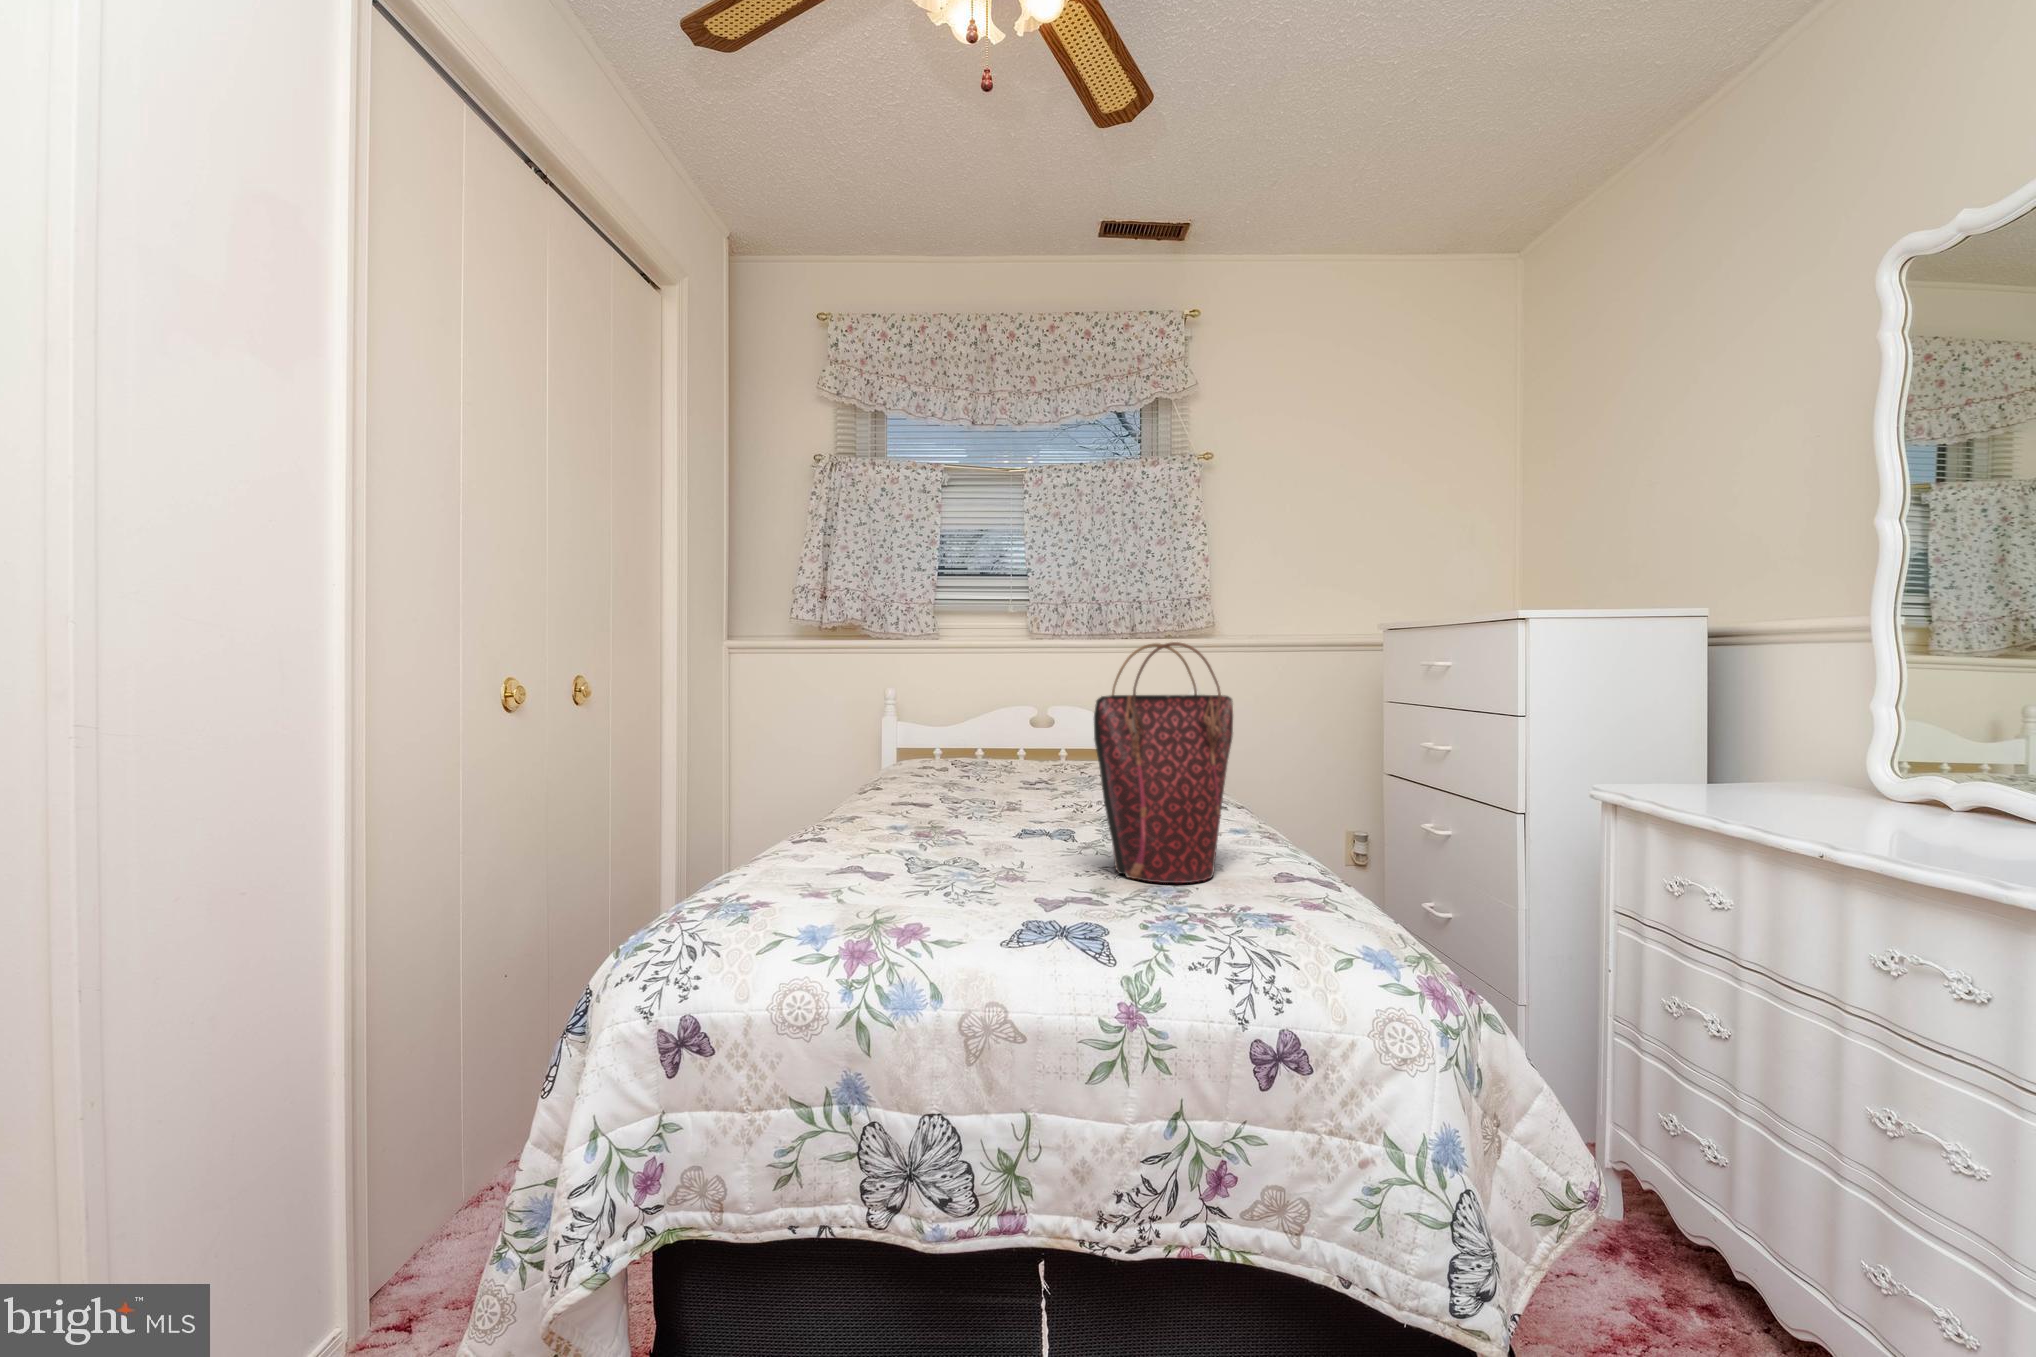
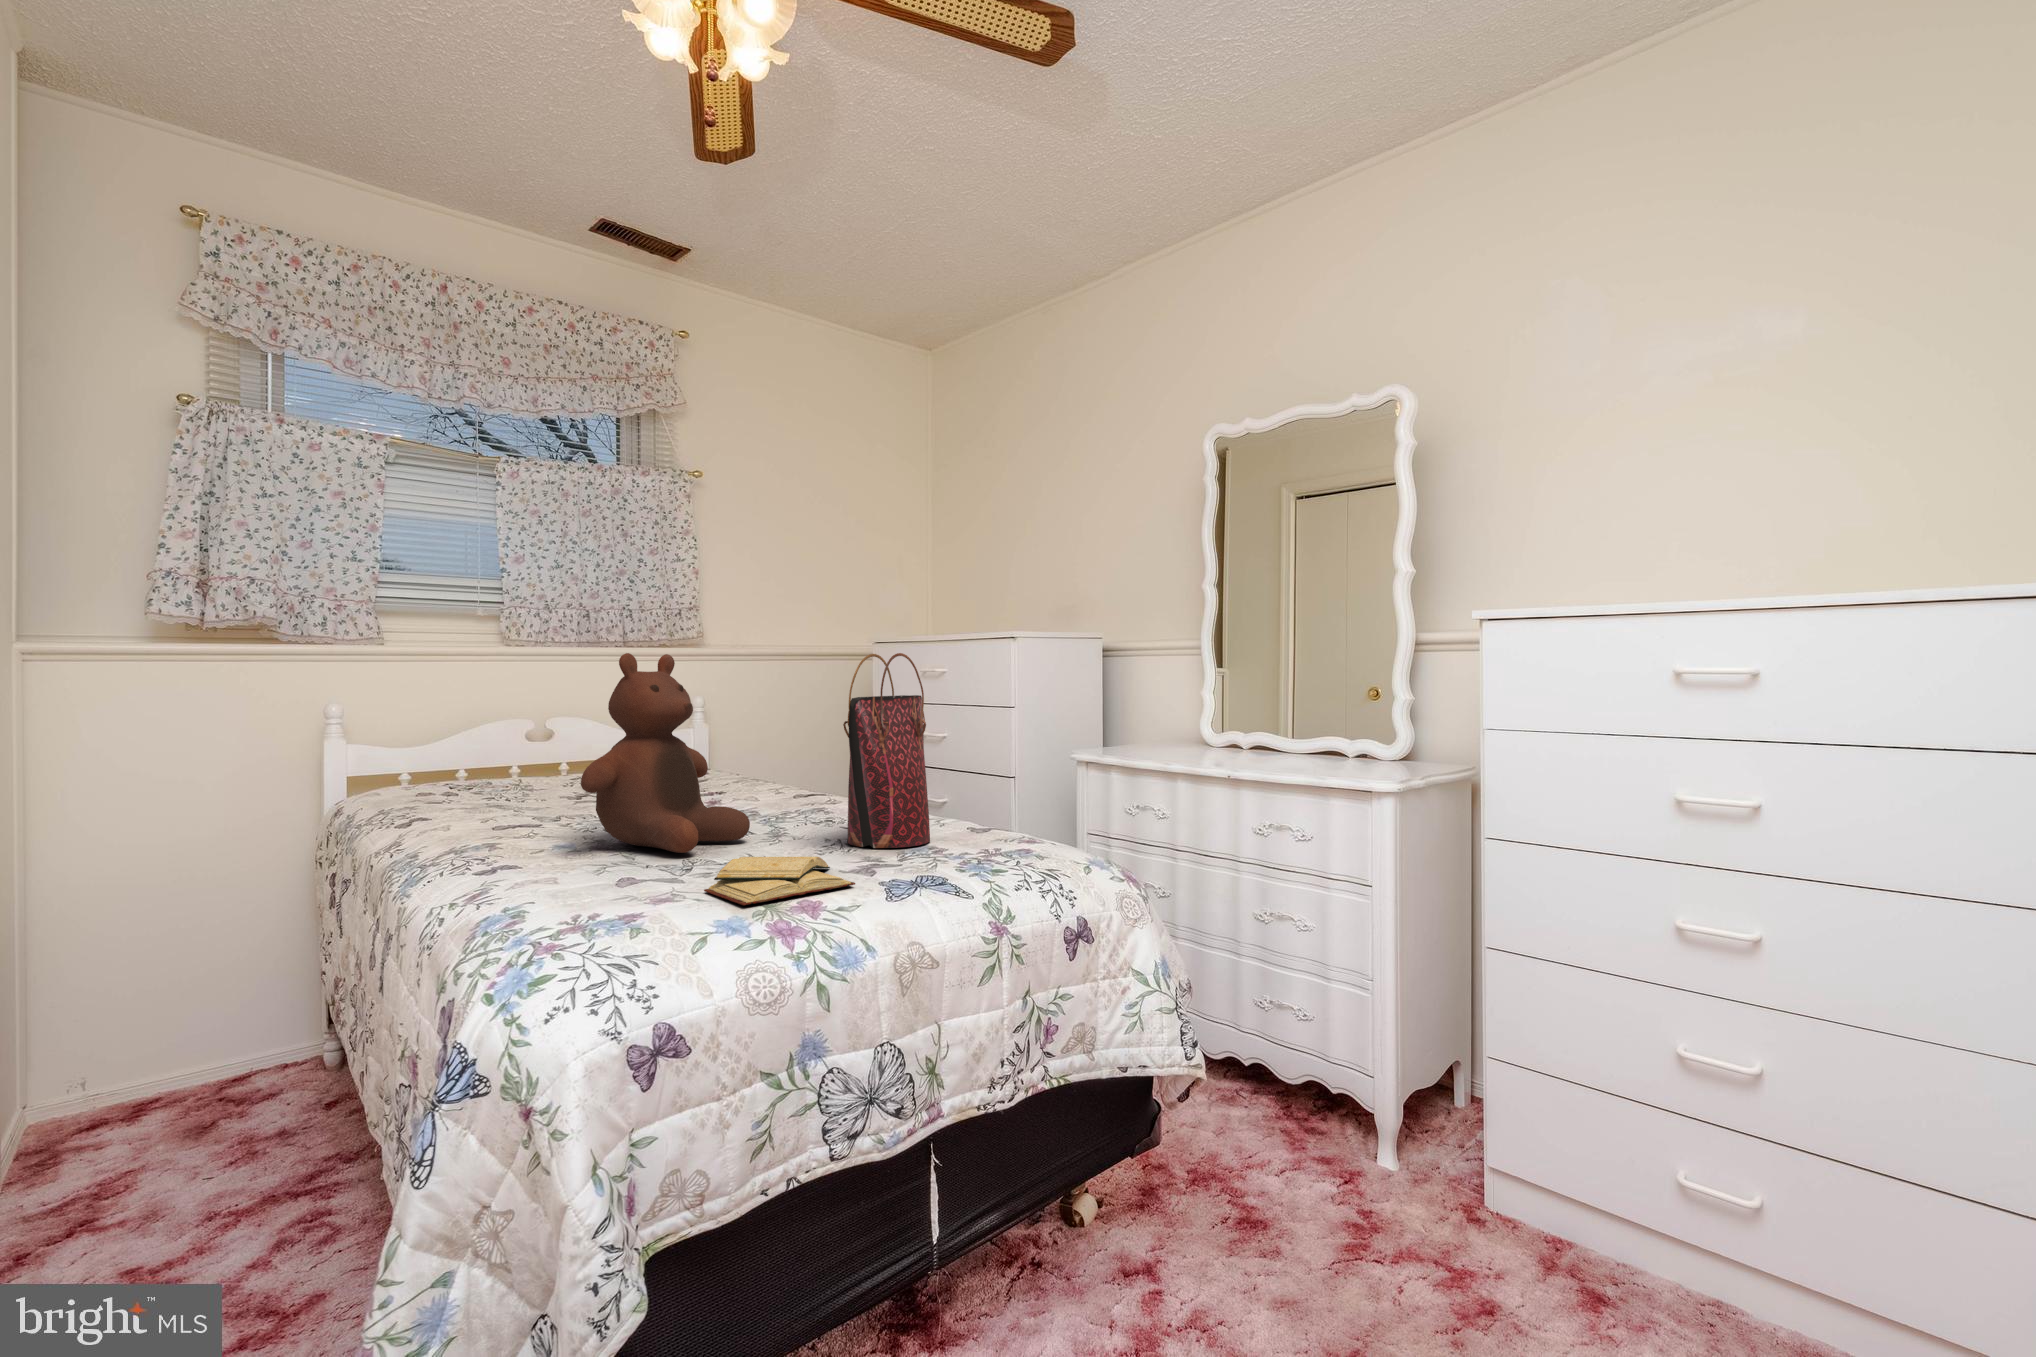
stuffed bear: none [882,645,1038,850] -> present [581,653,750,853]
diary: none [859,863,1031,916] -> present [704,857,855,905]

